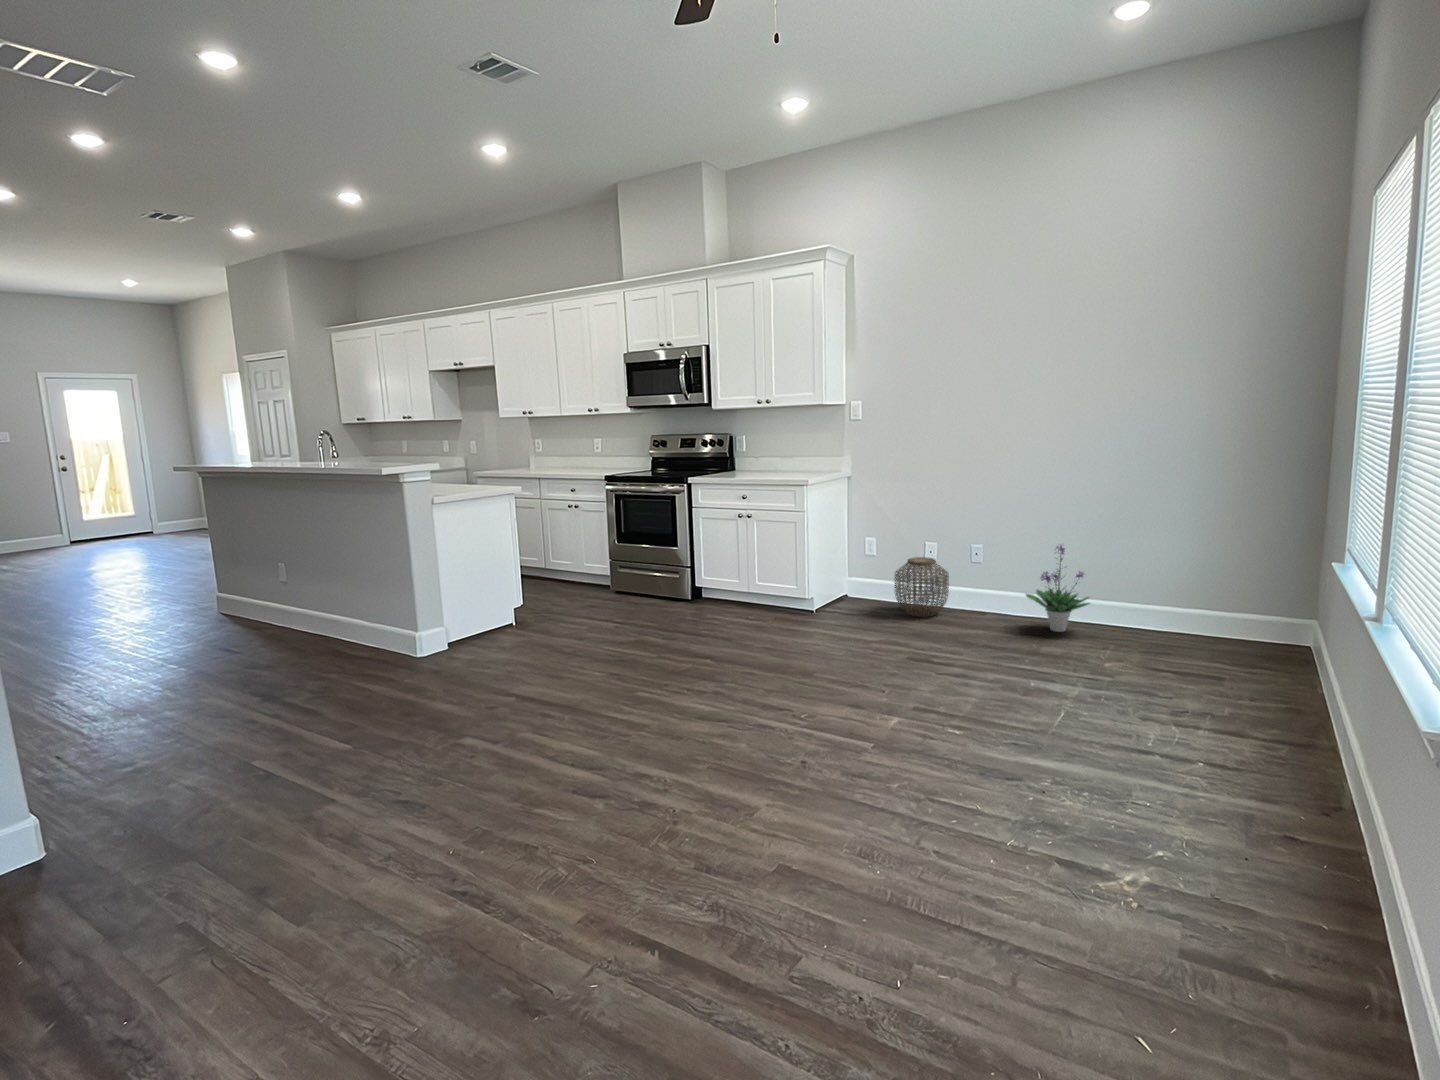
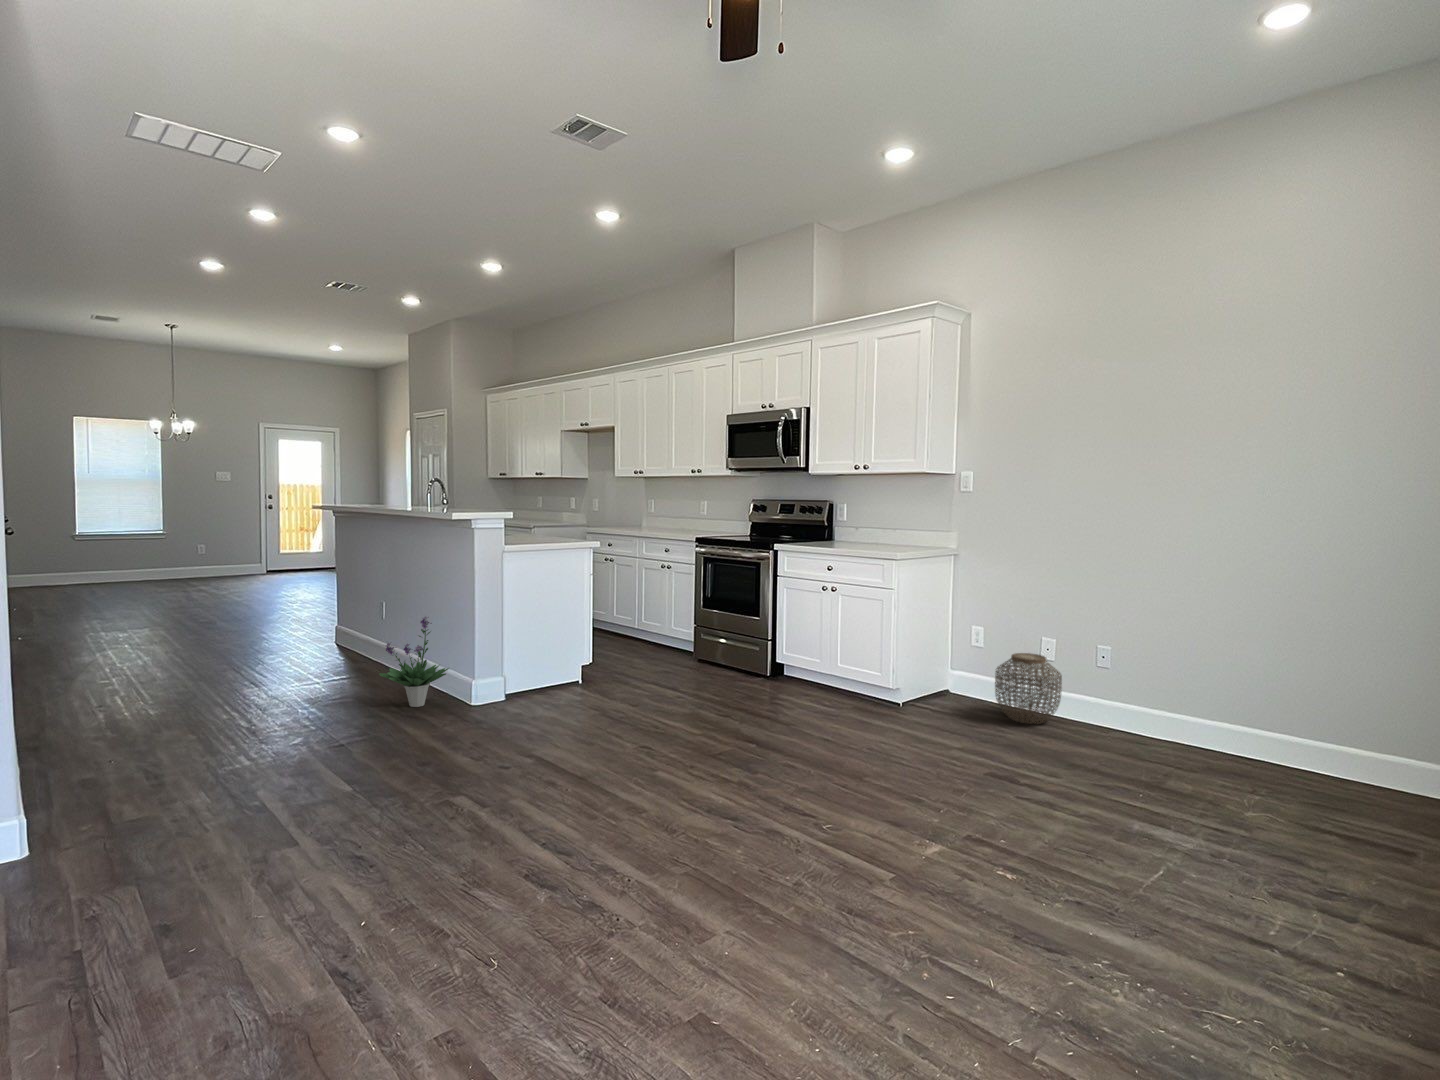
potted plant: present [1026,544,1089,632] -> present [379,616,449,707]

